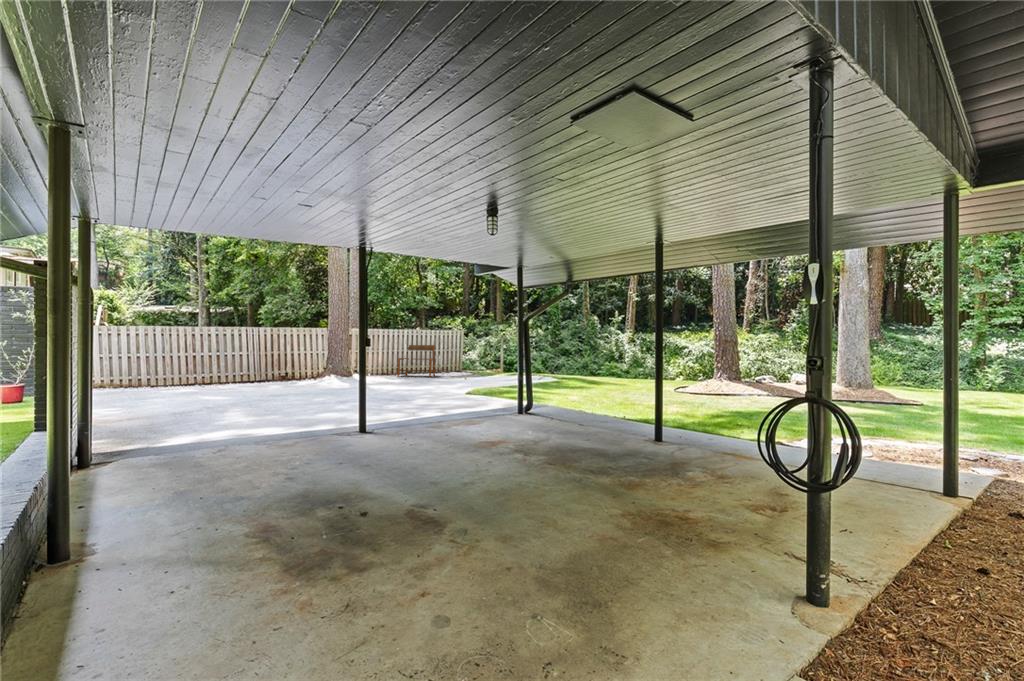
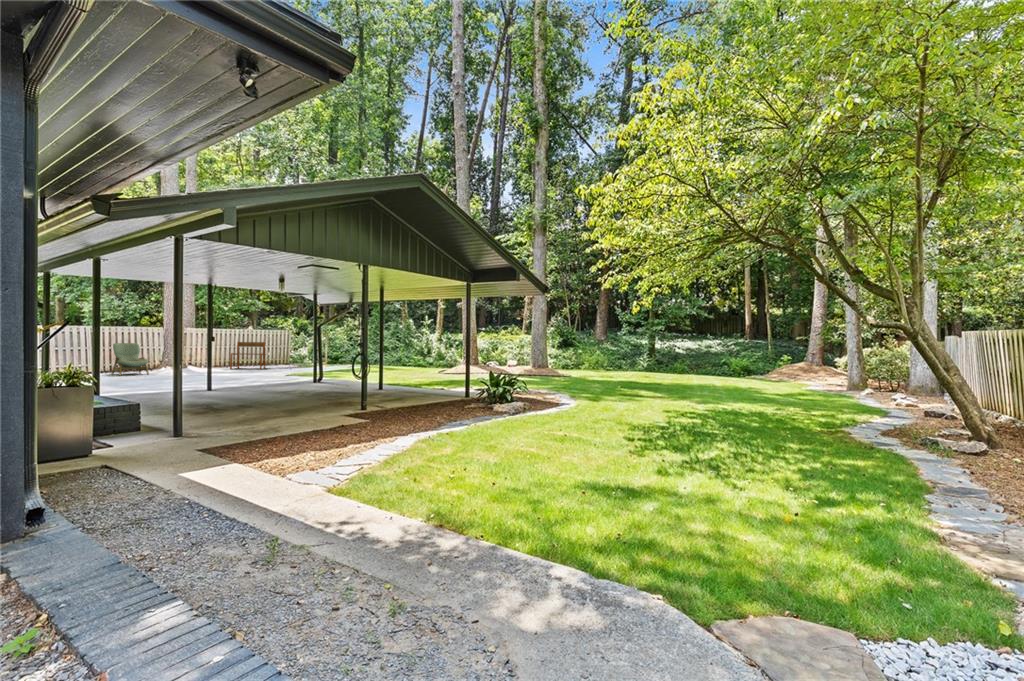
armchair: none [273,347,311,386] -> present [112,343,149,375]

